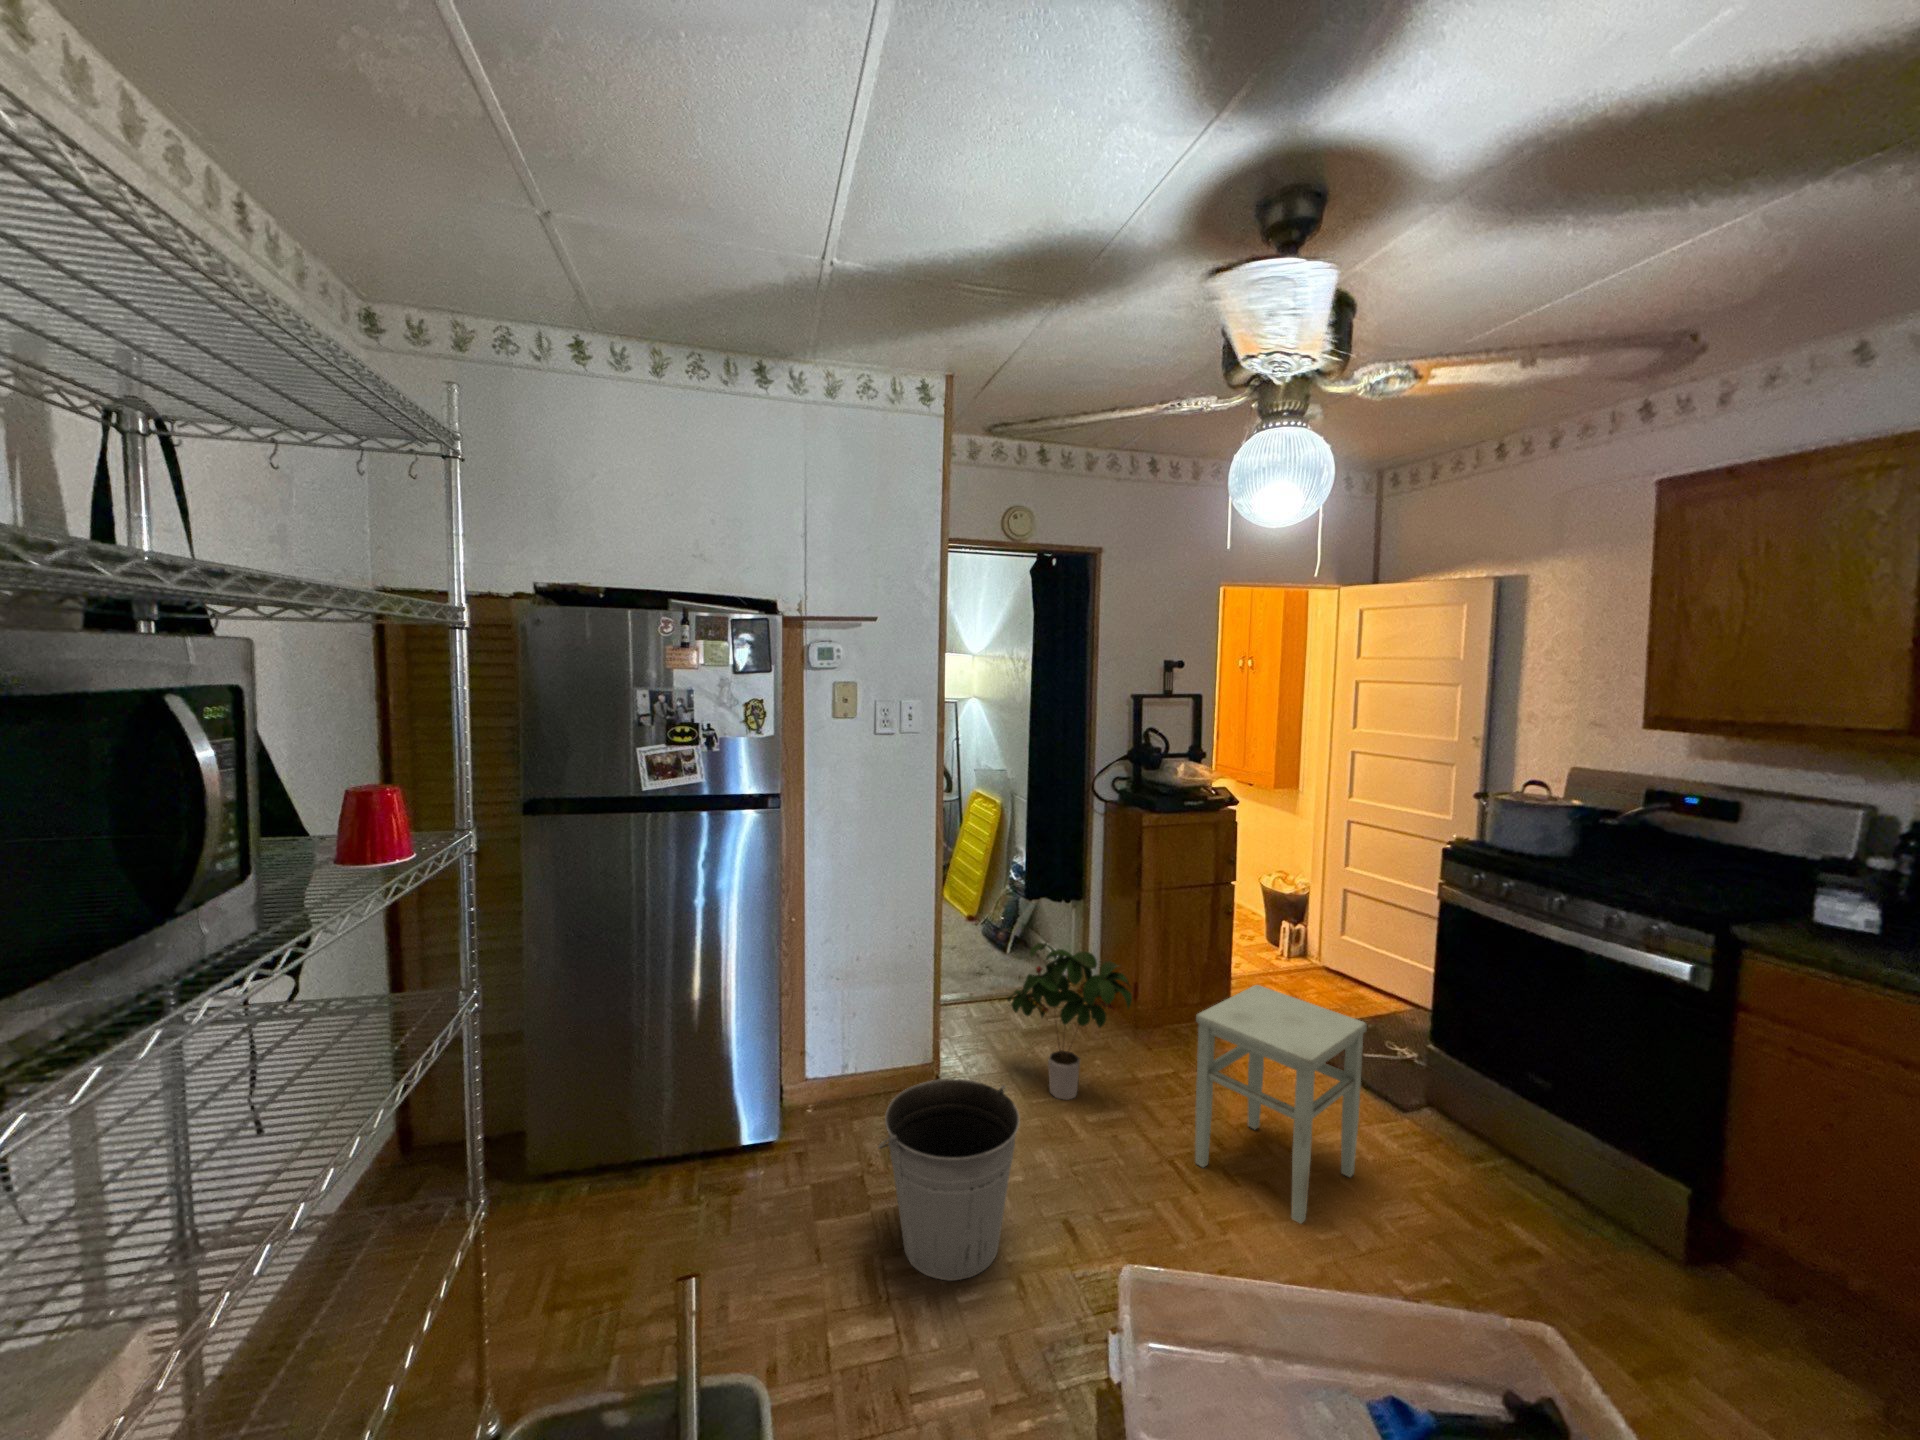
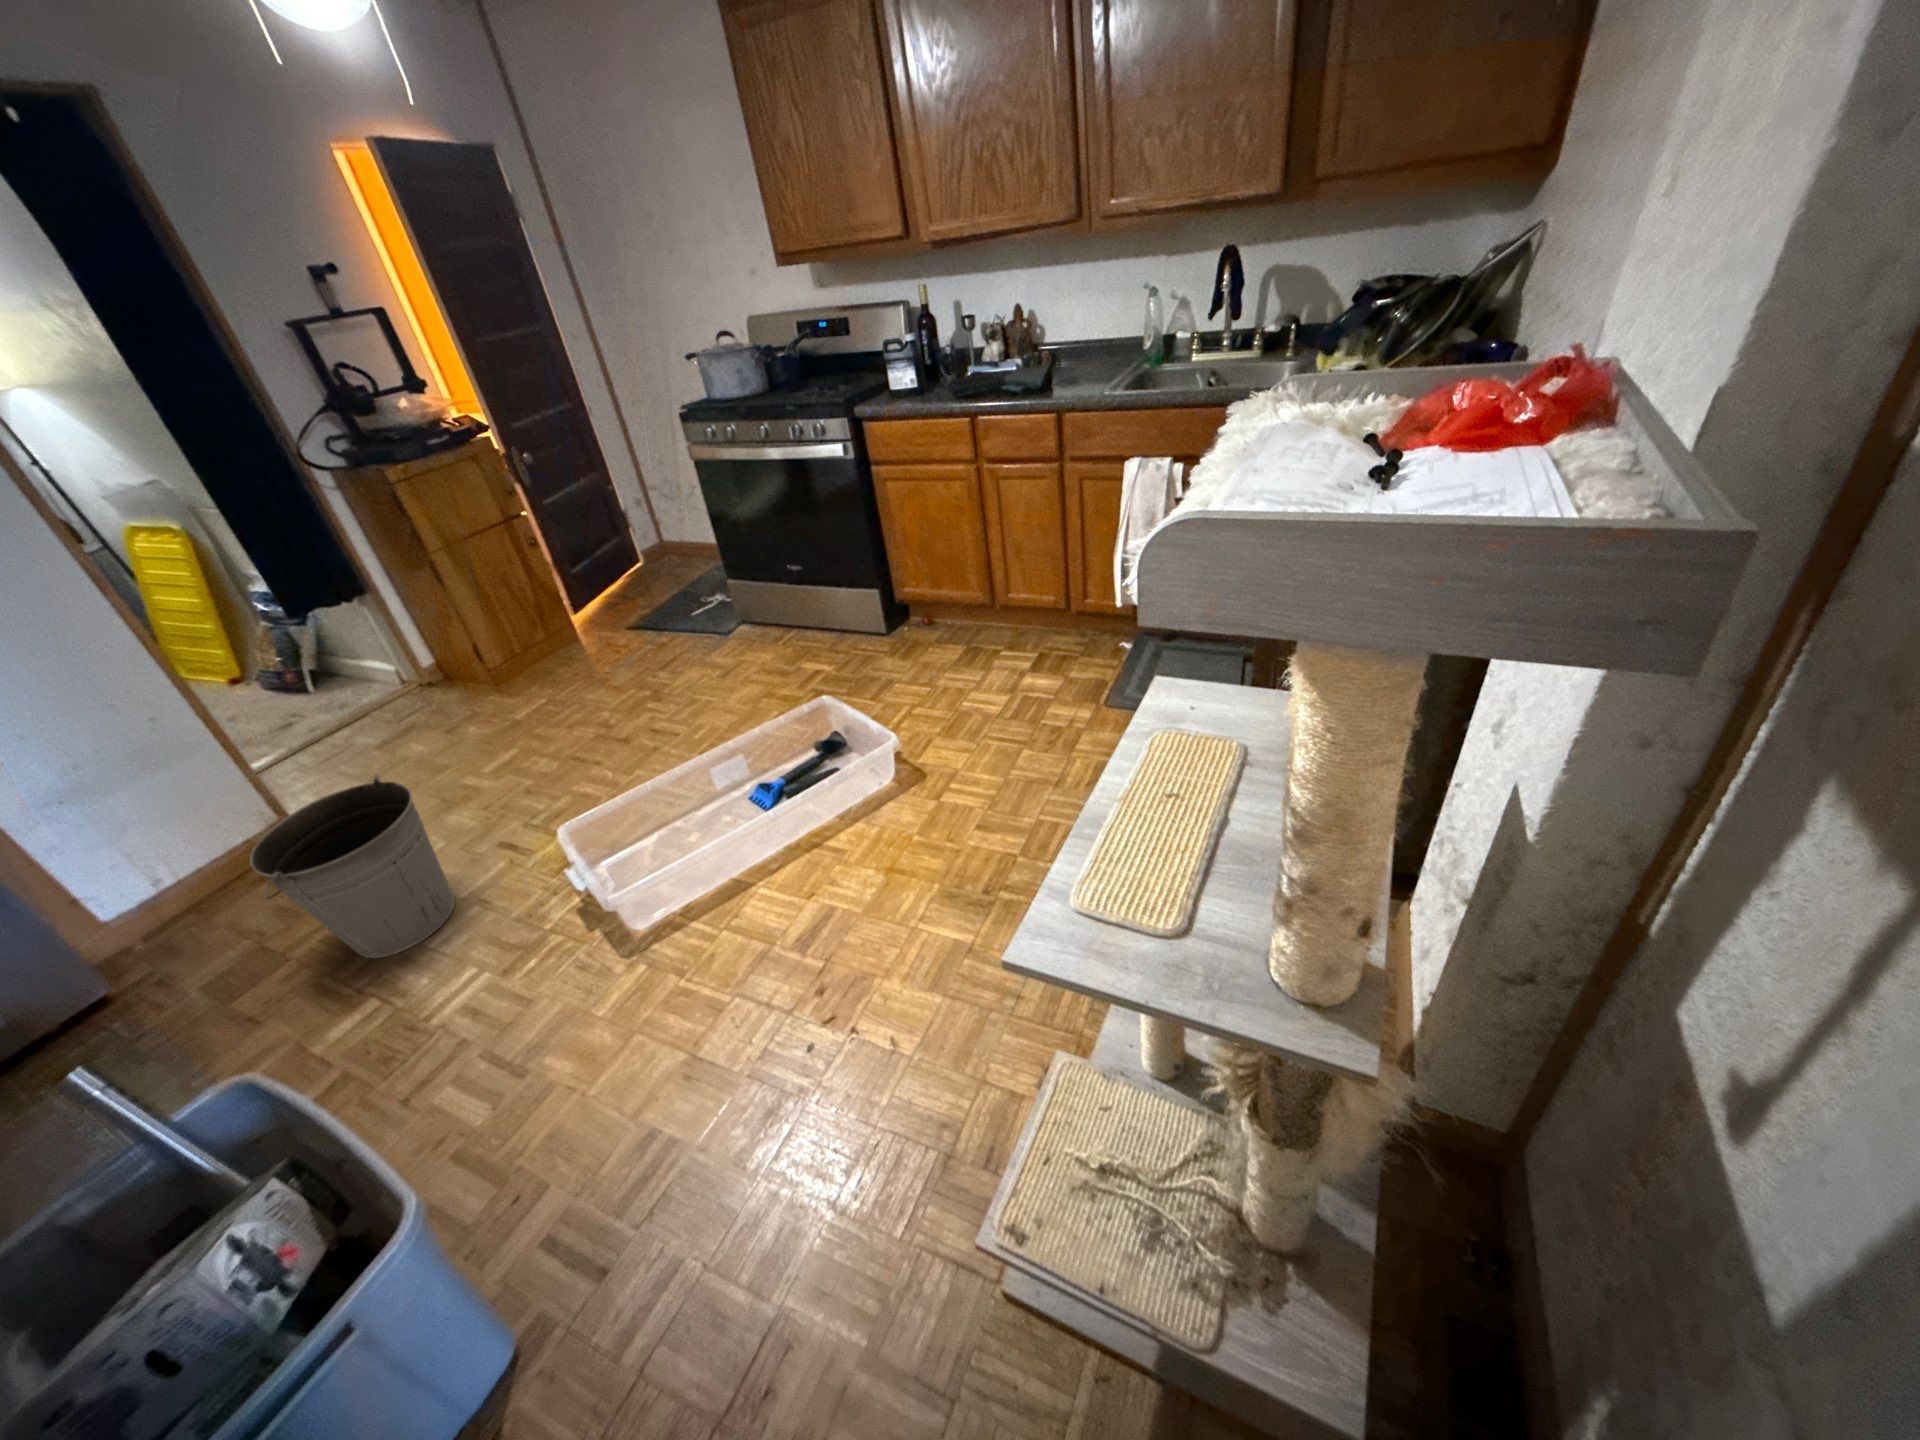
potted plant: present [1008,943,1132,1100] -> none [330,626,473,775]
stool: present [1195,985,1367,1224] -> none [535,576,708,747]

